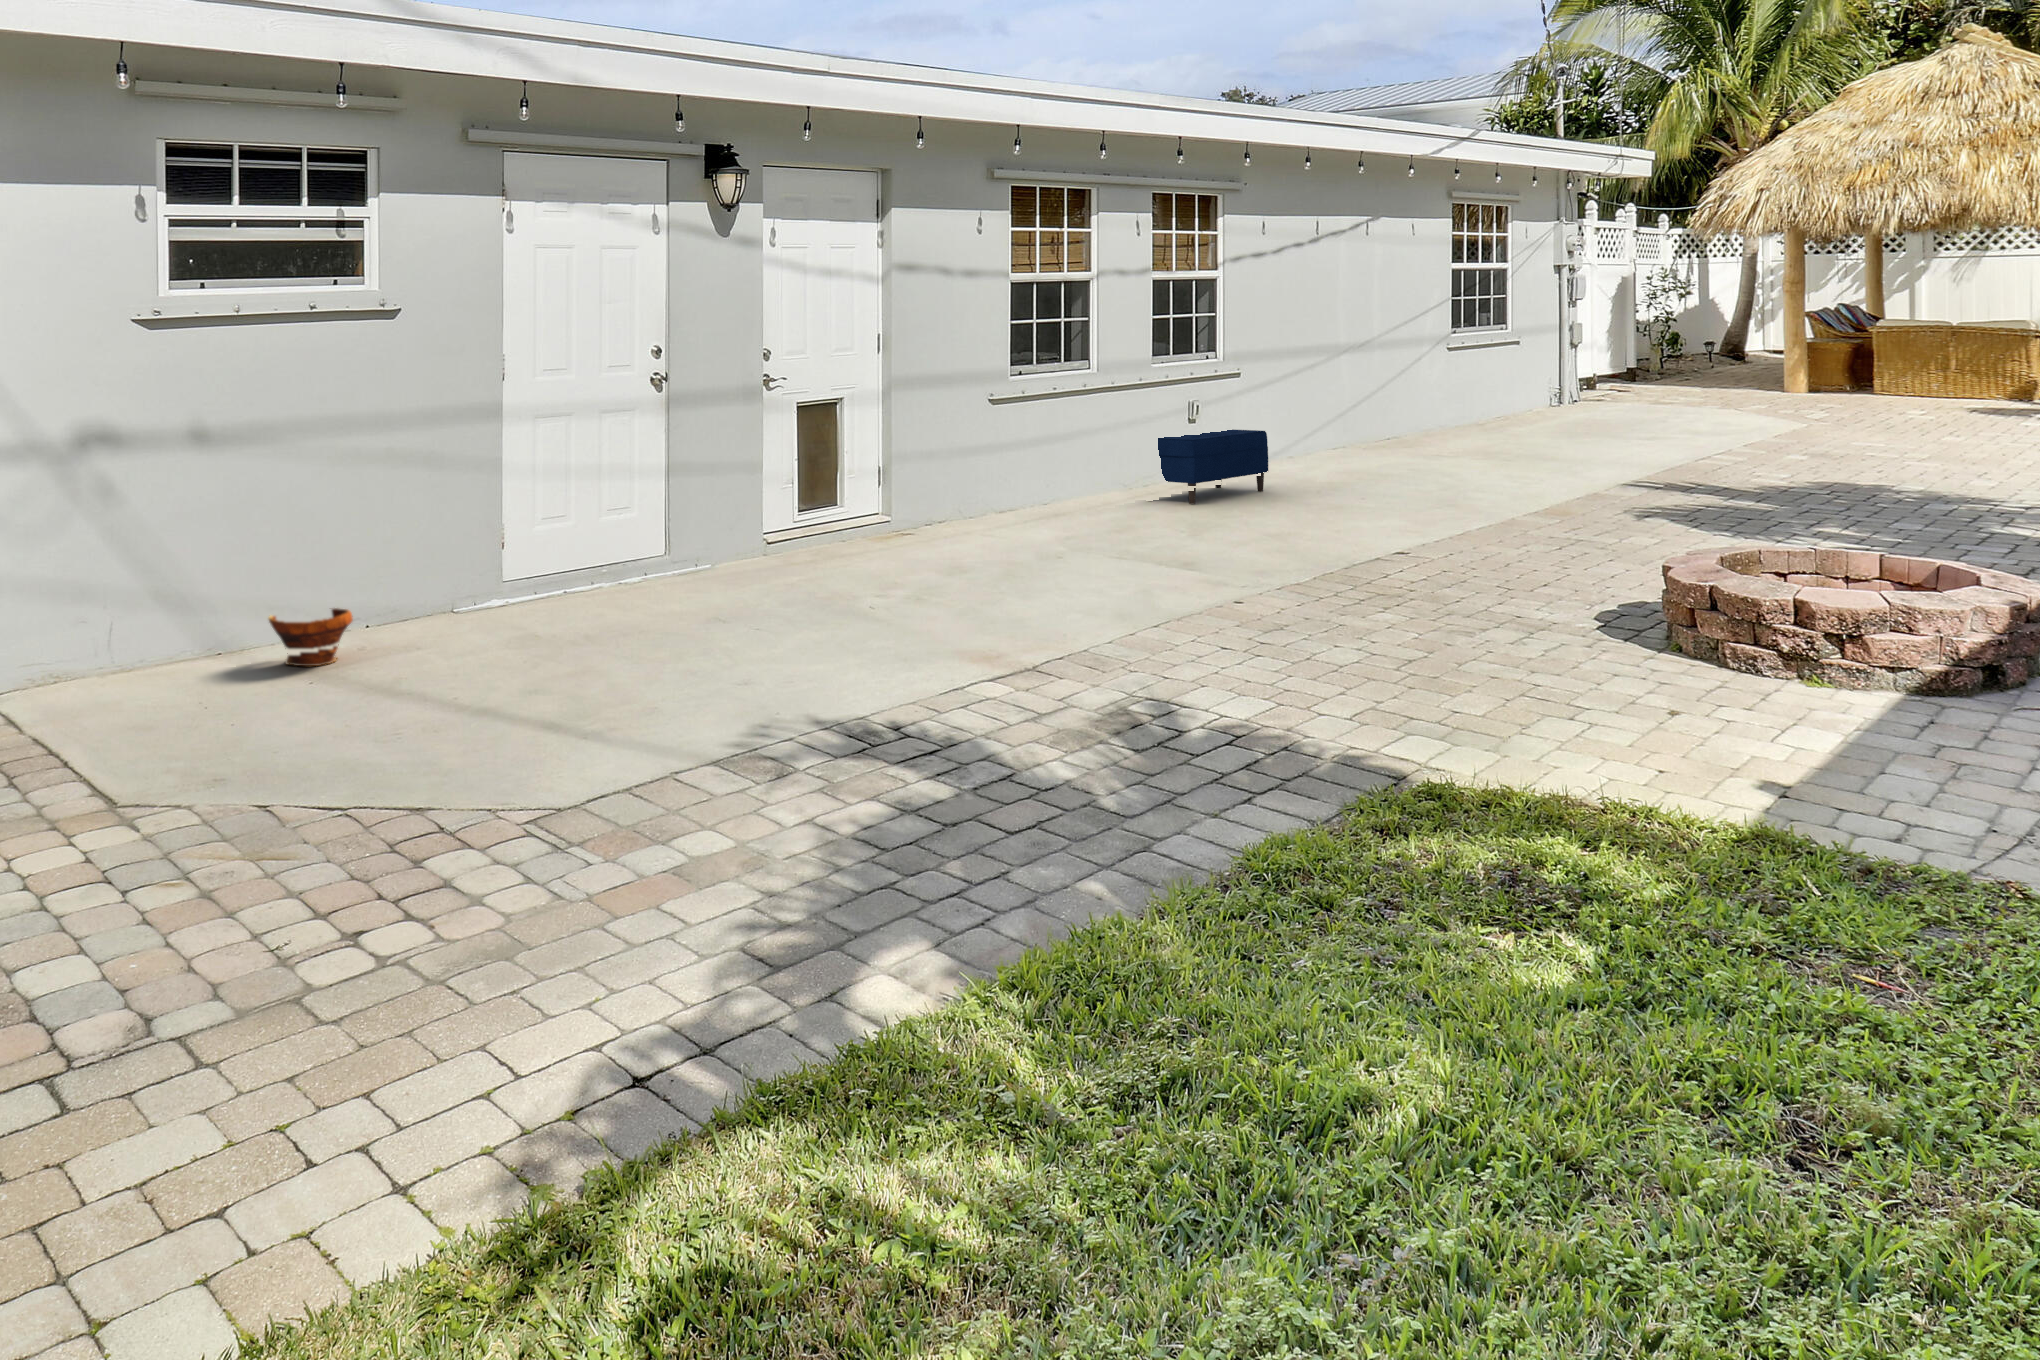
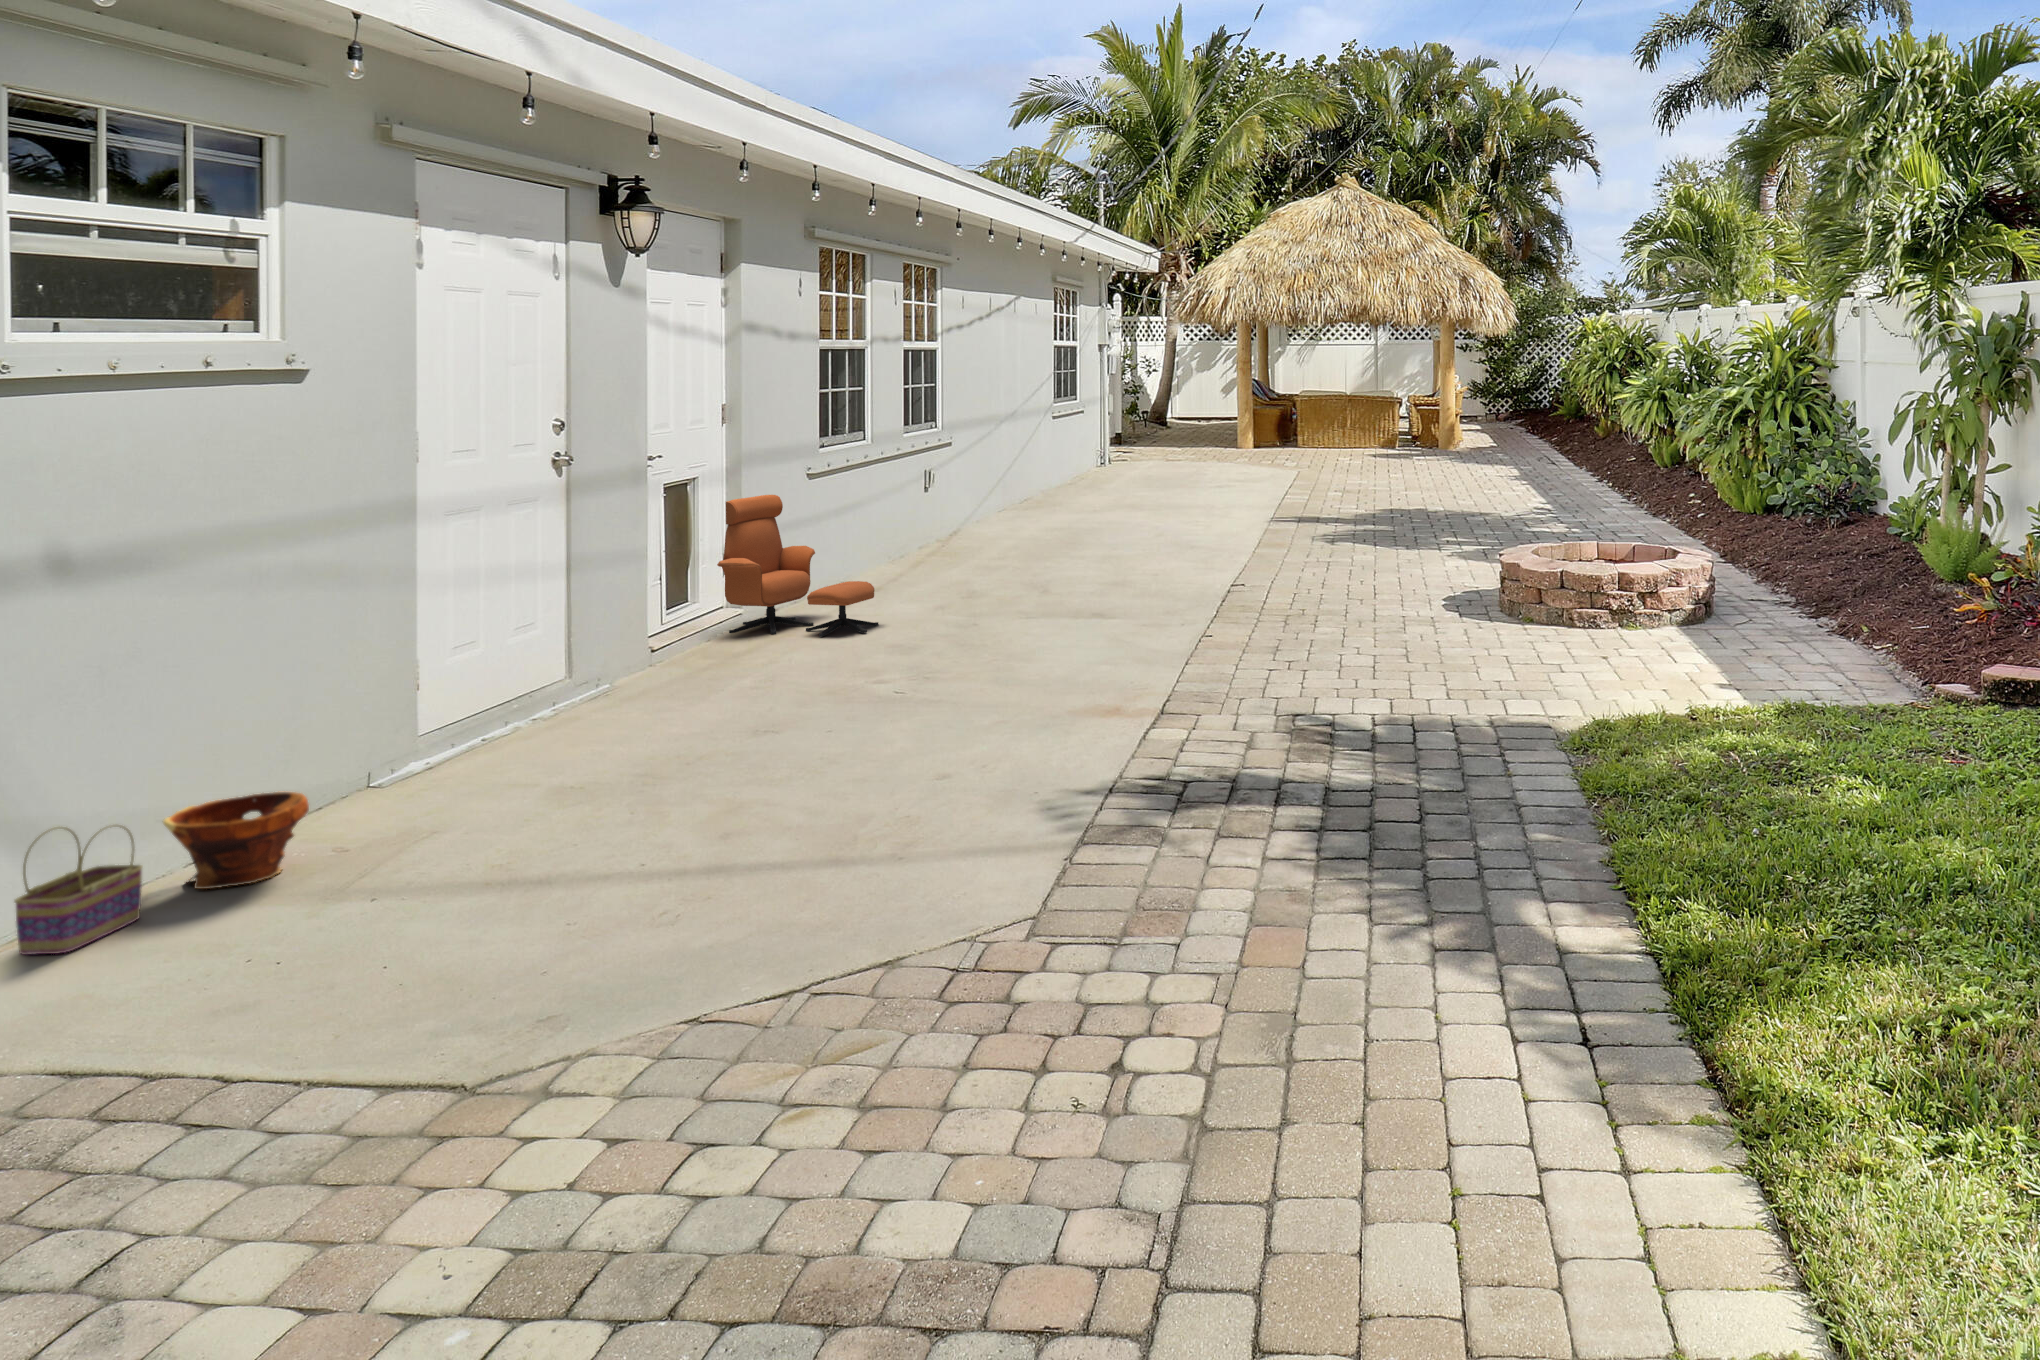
lounge chair: none [861,424,989,562] -> present [717,495,878,637]
bench: present [1158,430,1268,504] -> none [900,487,997,560]
basket: none [169,606,242,684] -> present [15,826,142,955]

